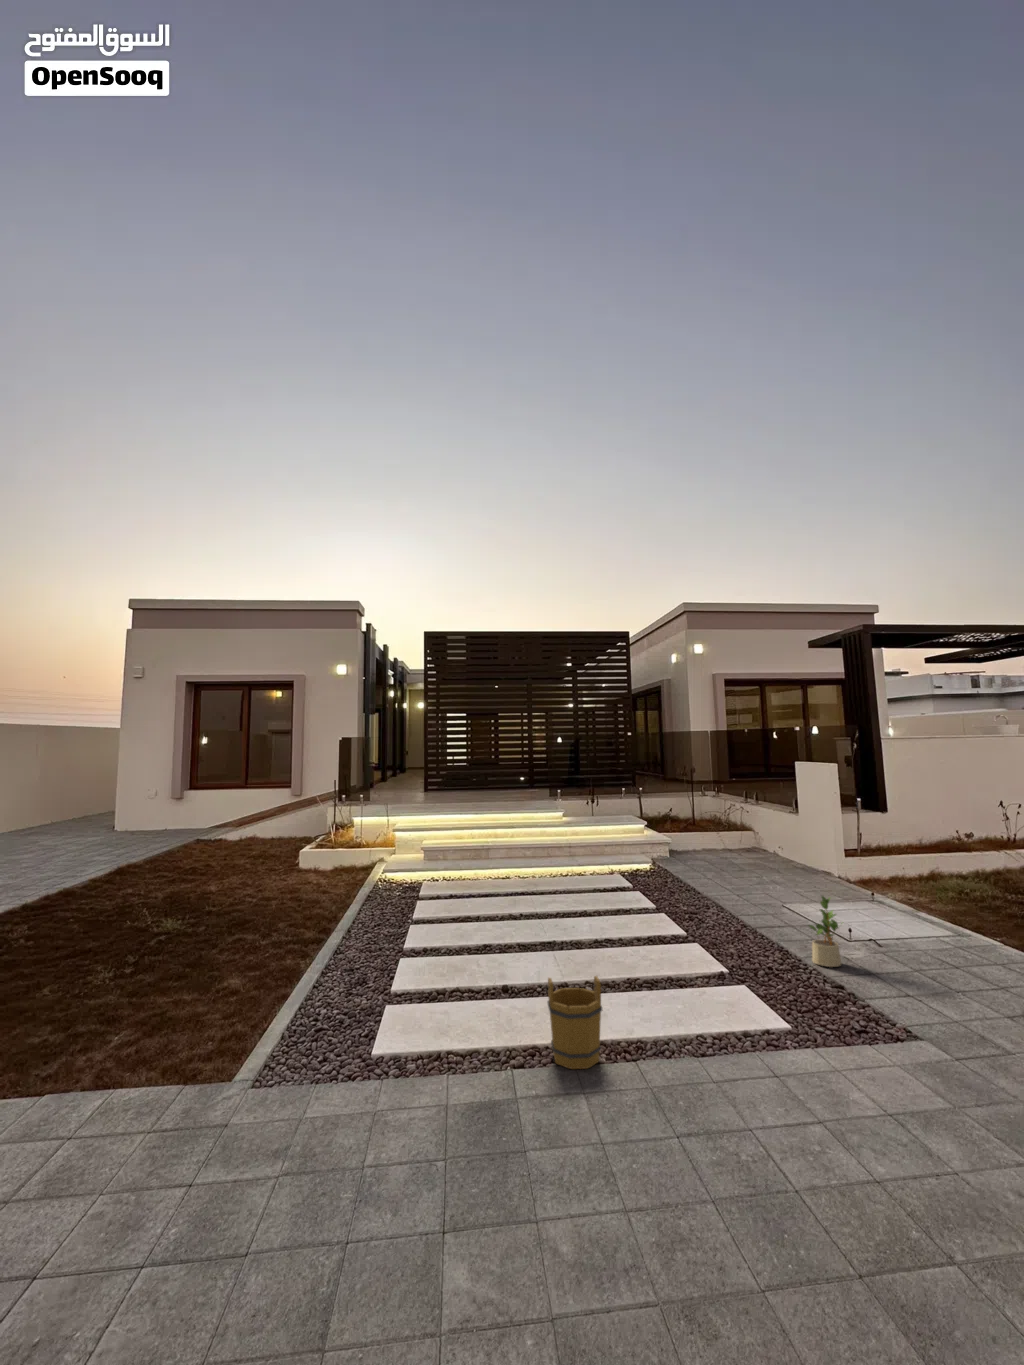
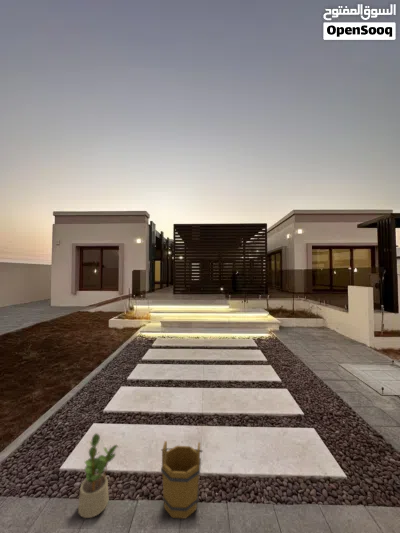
potted plant: present [809,896,841,967] -> present [78,434,117,518]

